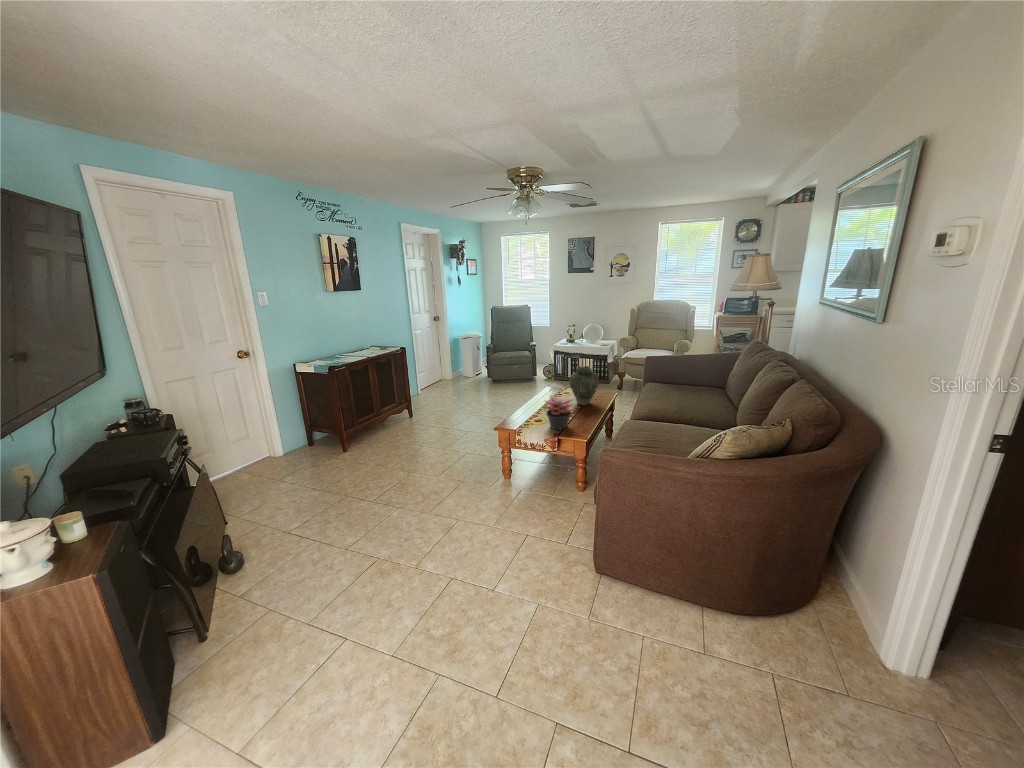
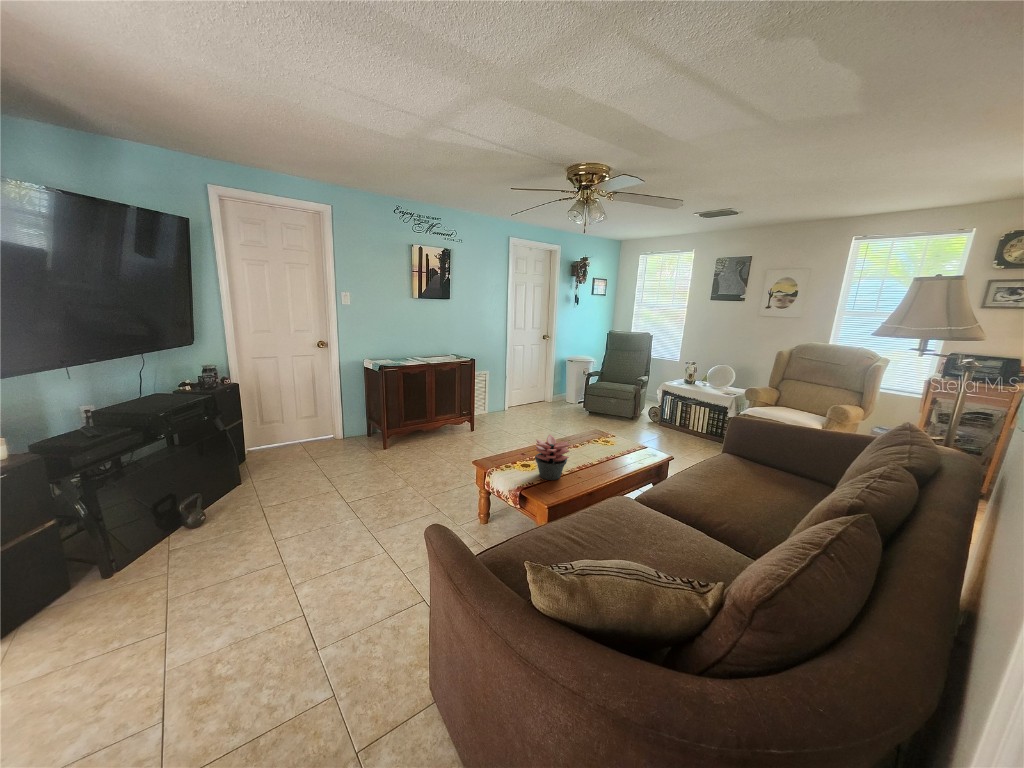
vase: present [570,366,599,405] -> none [599,407,637,459]

